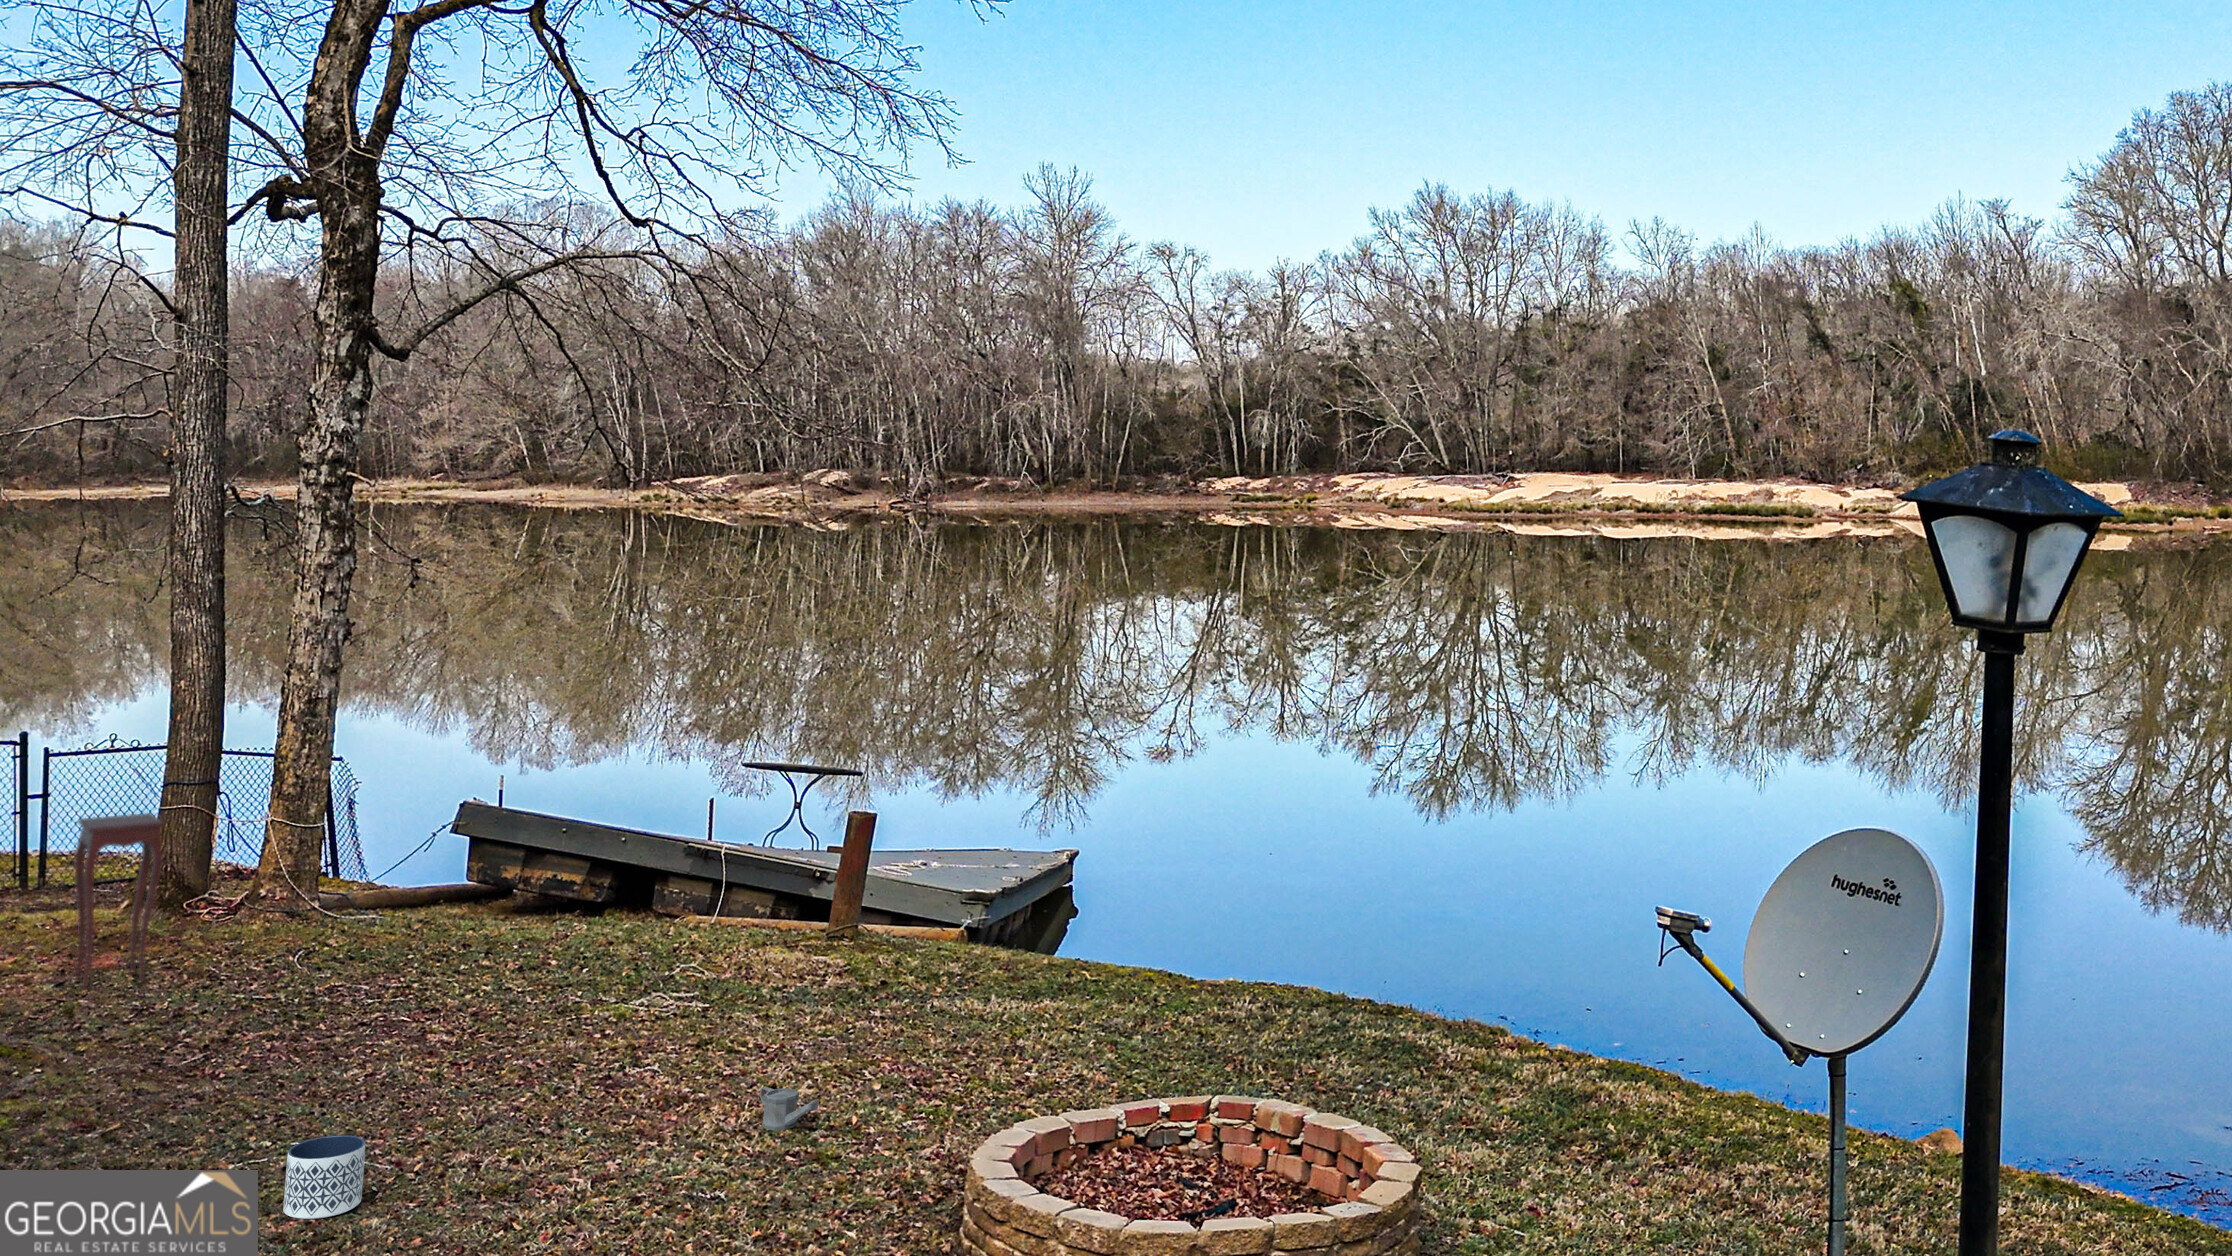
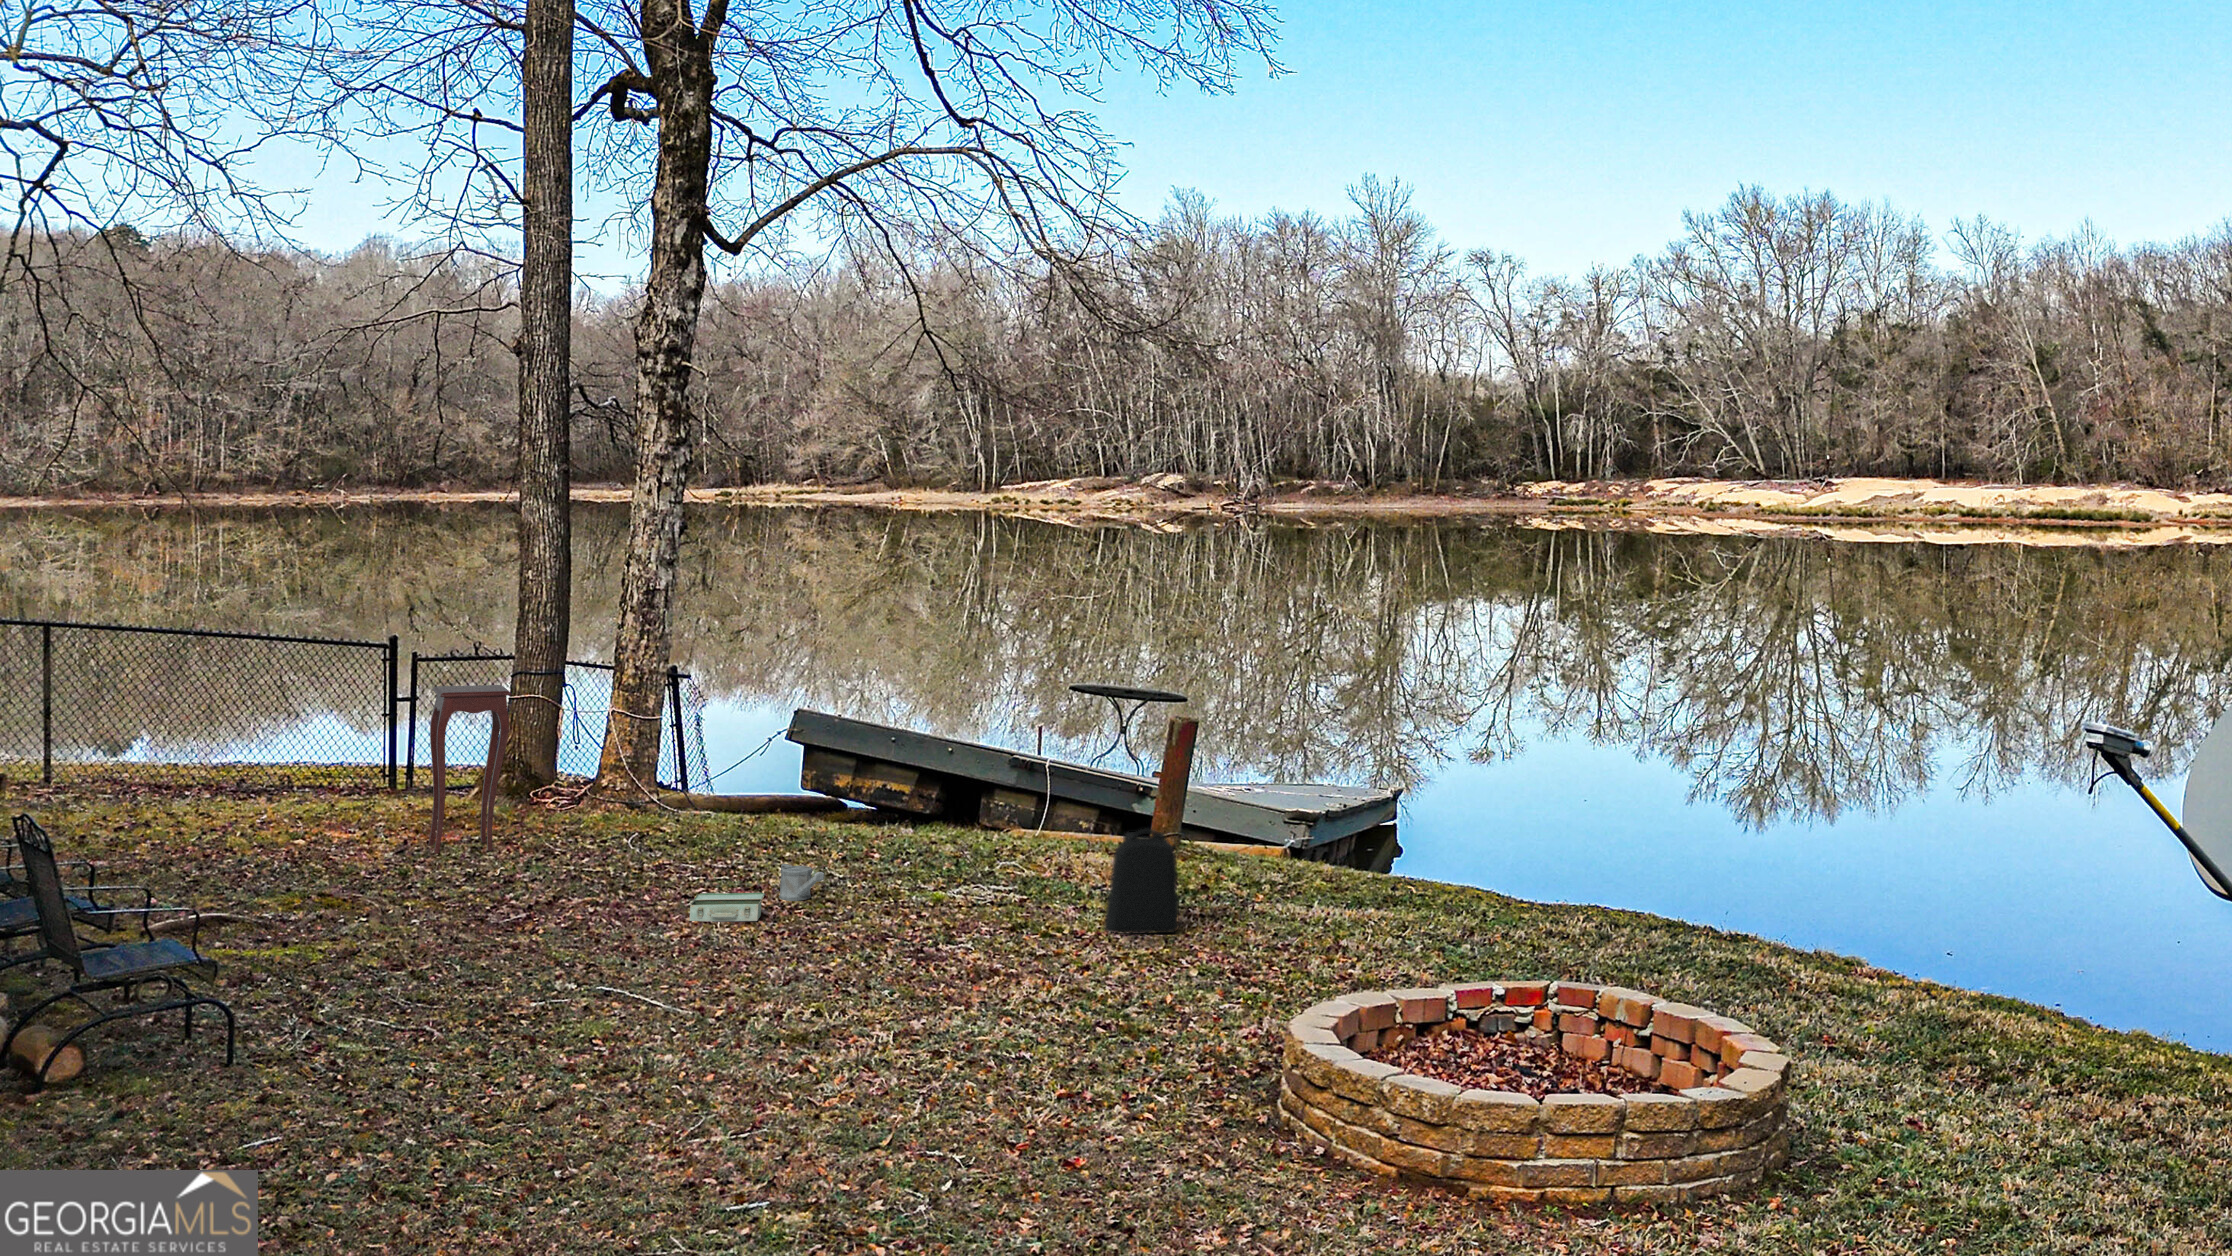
backpack: none [790,943,864,1046] -> present [1104,829,1179,934]
toolbox: none [370,1025,447,1061] -> present [689,893,765,922]
watering can: present [760,1086,819,1131] -> present [779,864,824,901]
planter: present [283,1135,365,1219] -> none [580,966,662,1048]

